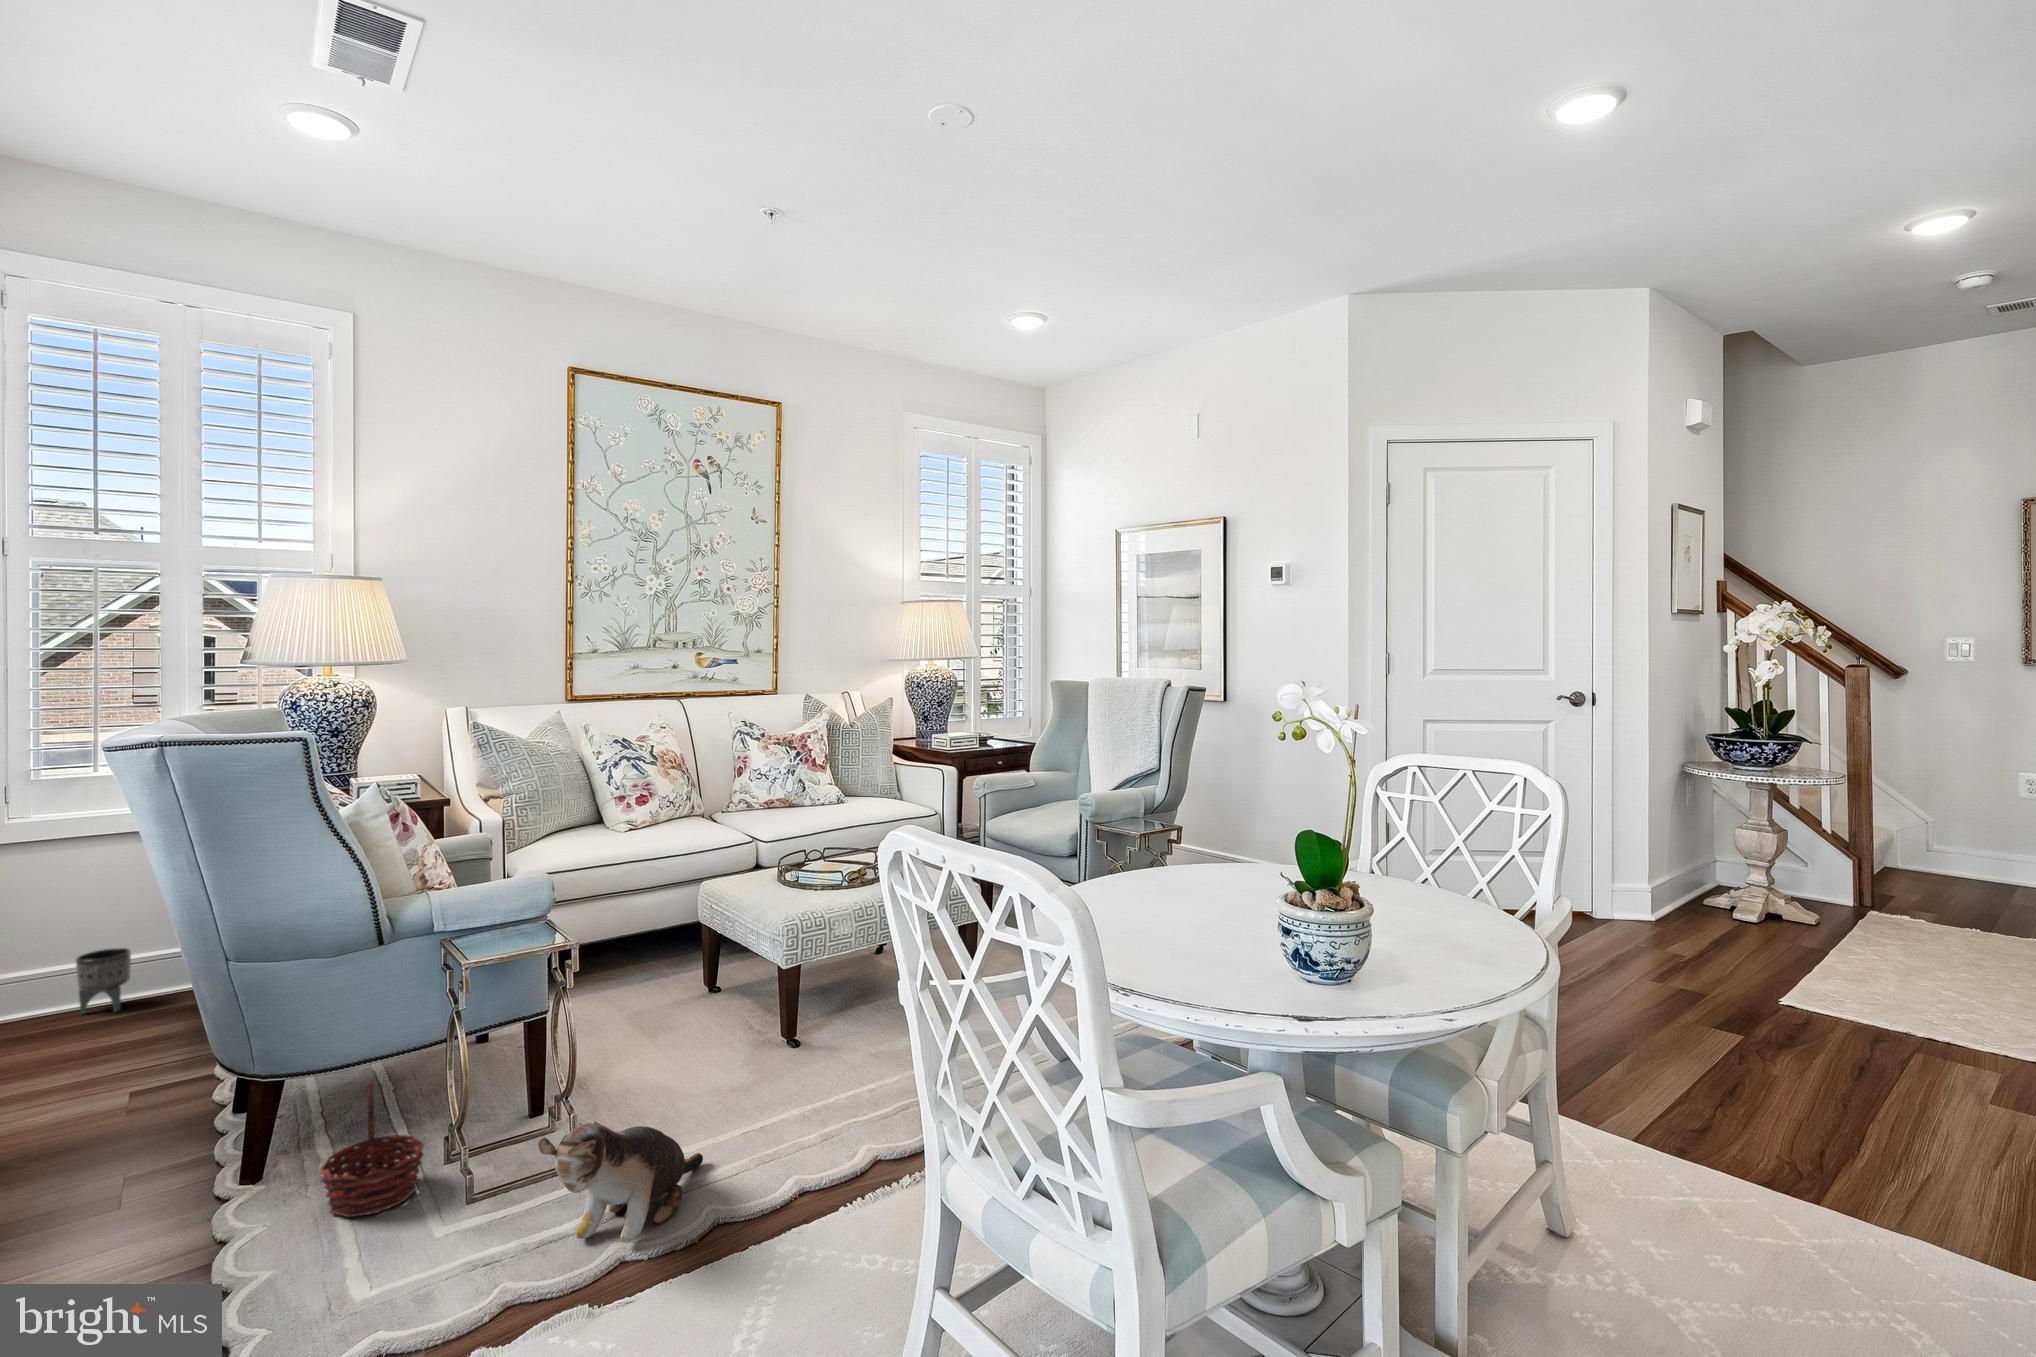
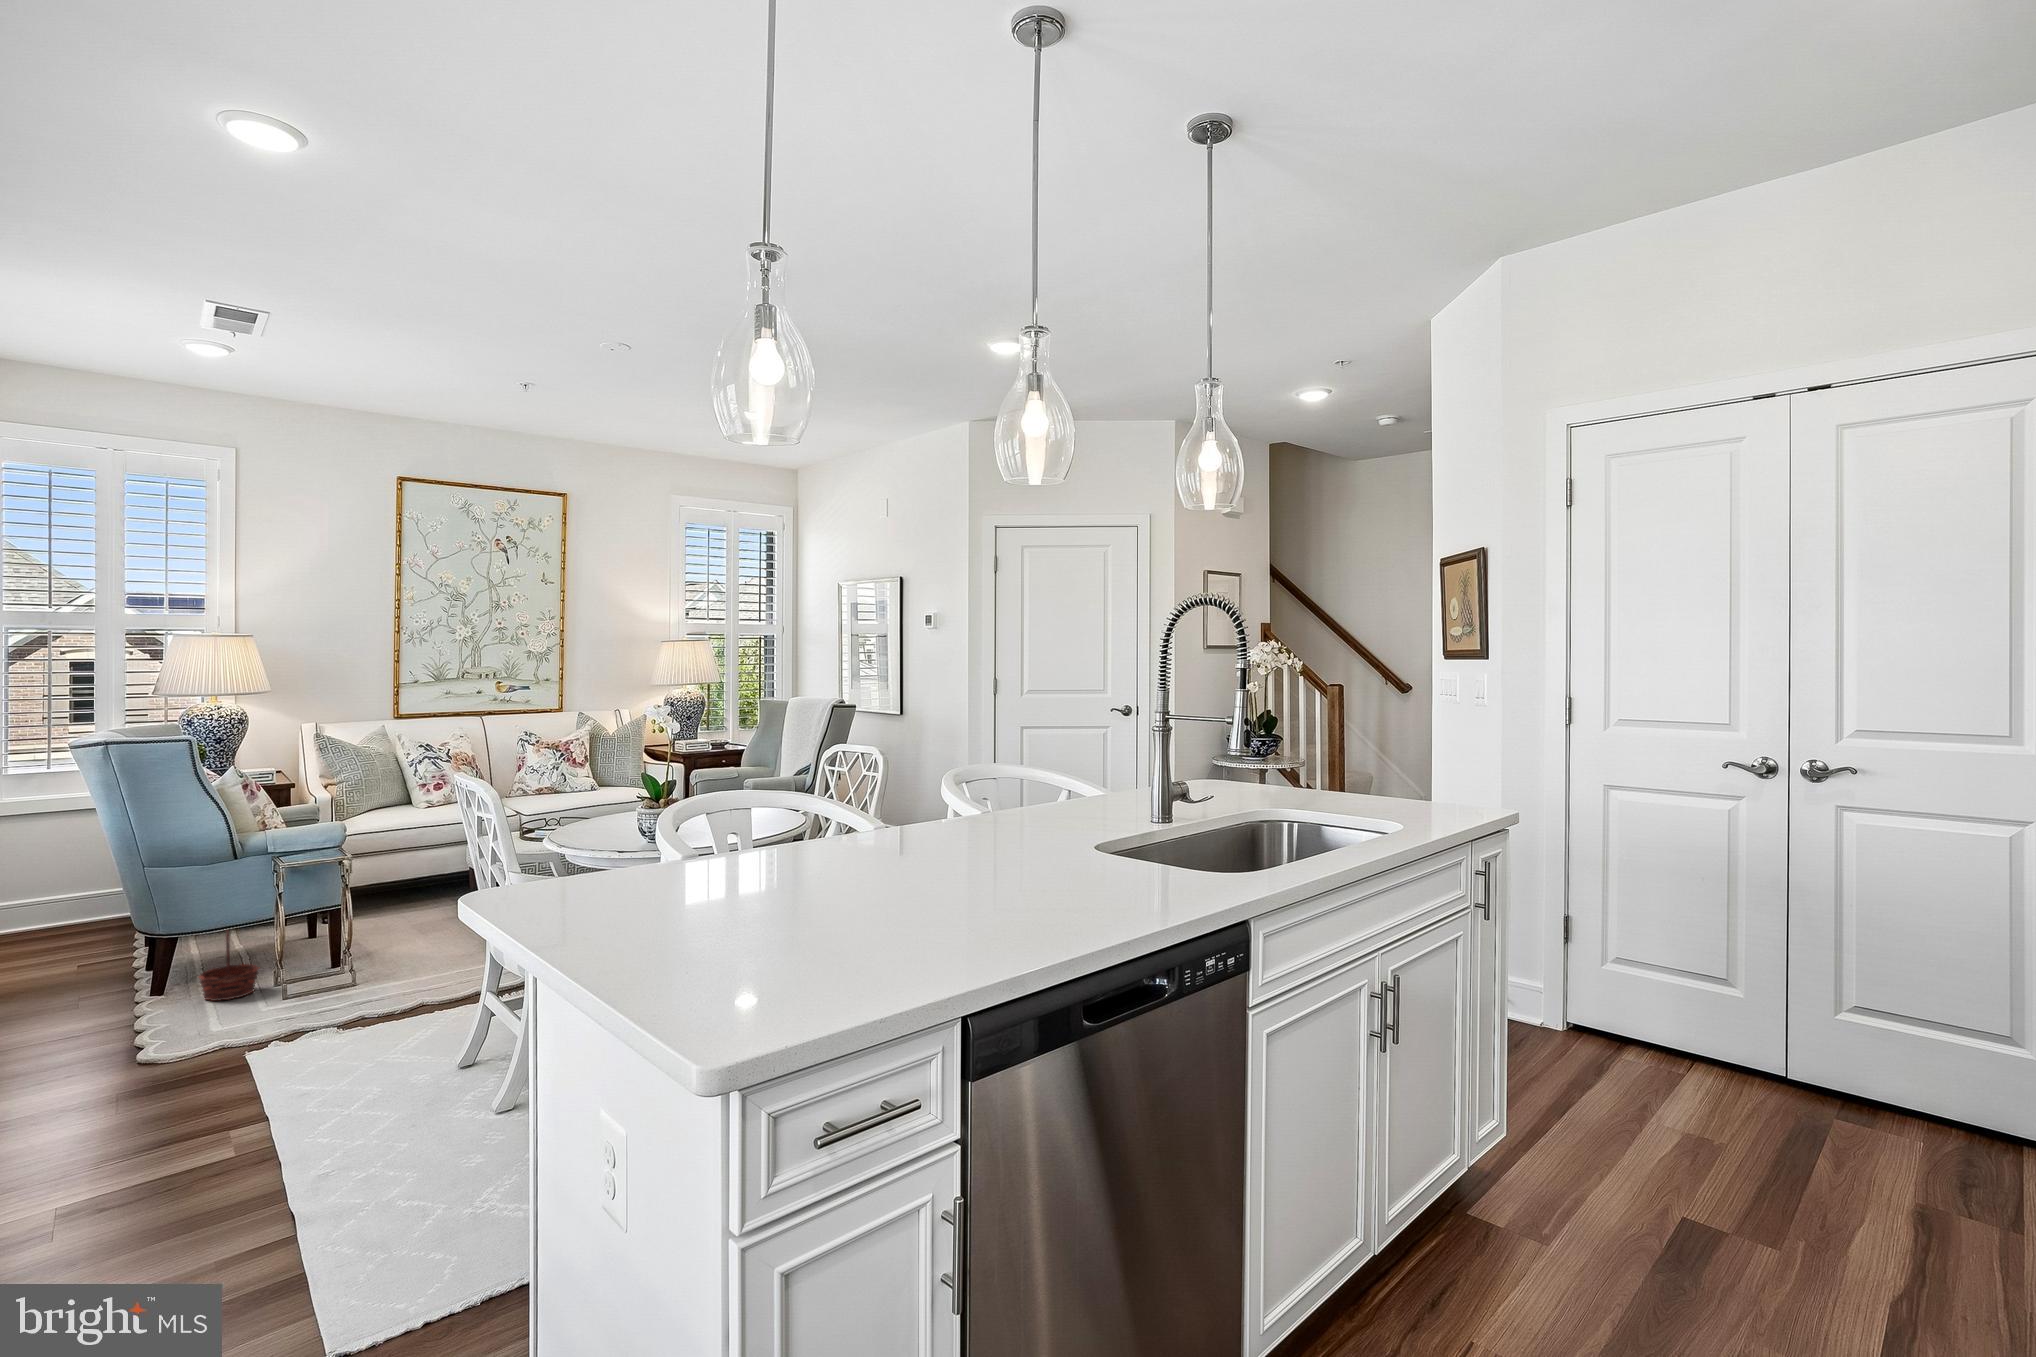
planter: present [76,948,131,1014] -> none [39,883,76,925]
plush toy: present [538,1121,703,1242] -> none [313,943,423,1006]

